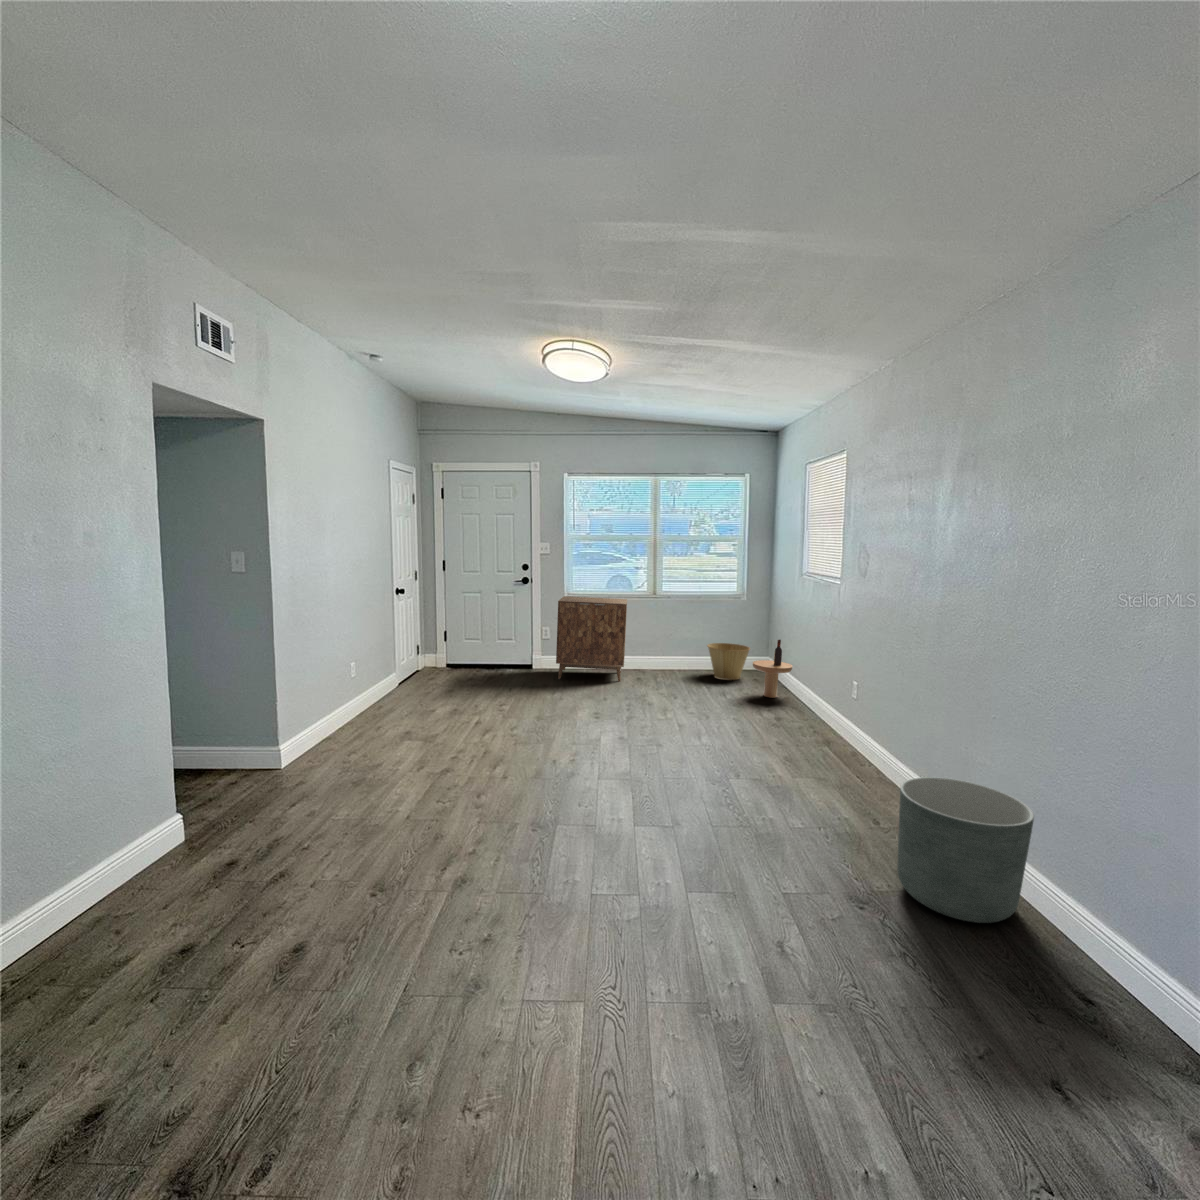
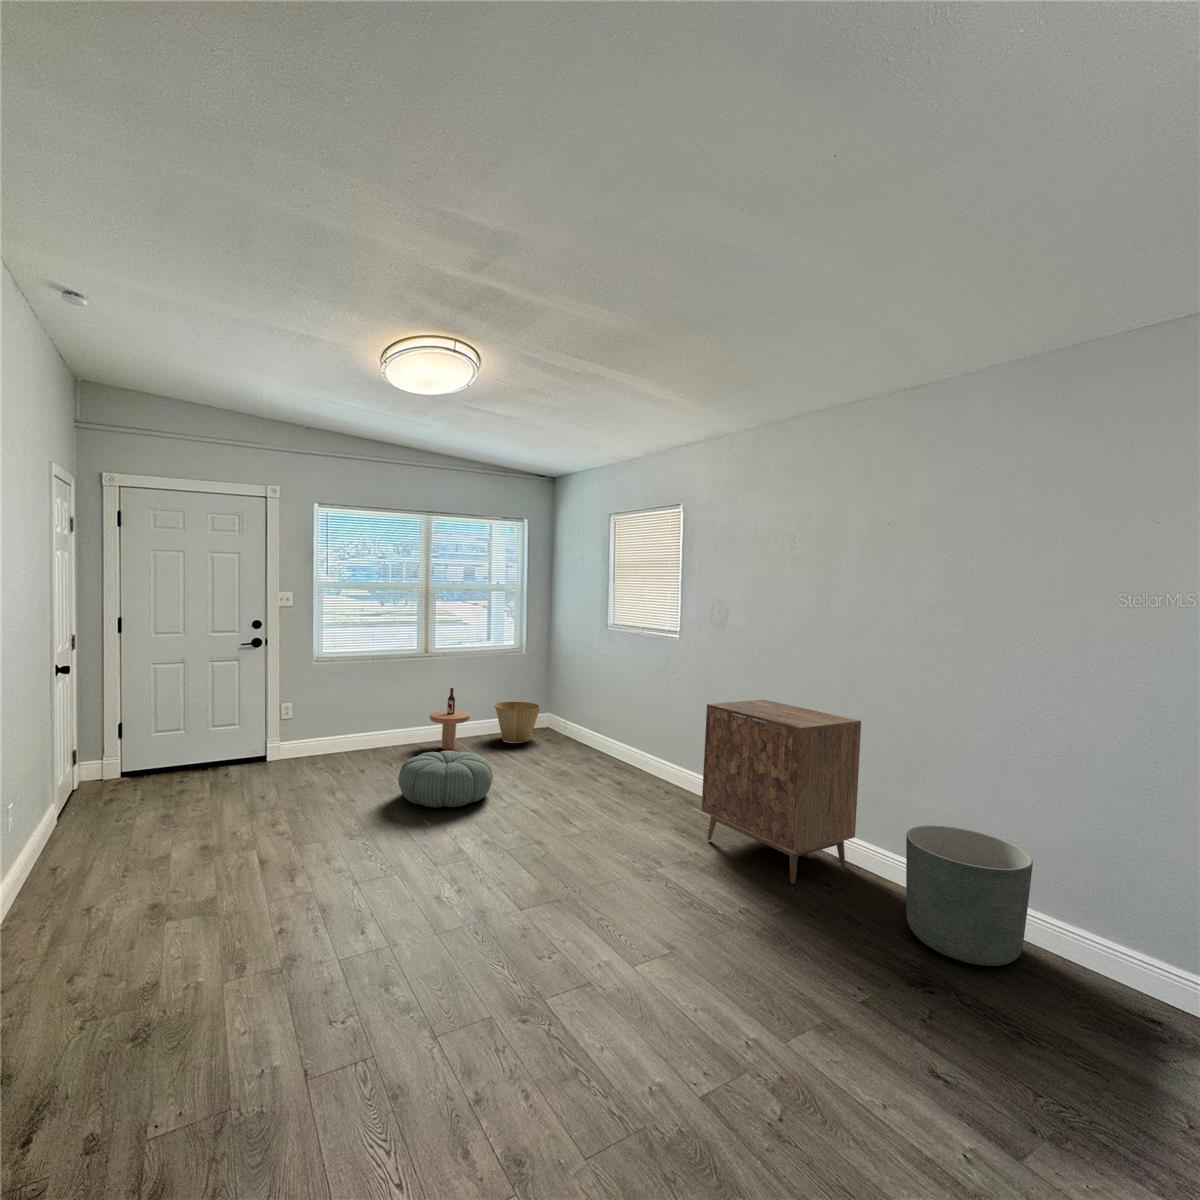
cabinet: present [556,596,627,682] -> present [701,700,861,883]
side table: present [753,640,792,698] -> present [429,688,470,749]
pouf: none [587,671,661,714] -> present [398,751,492,808]

